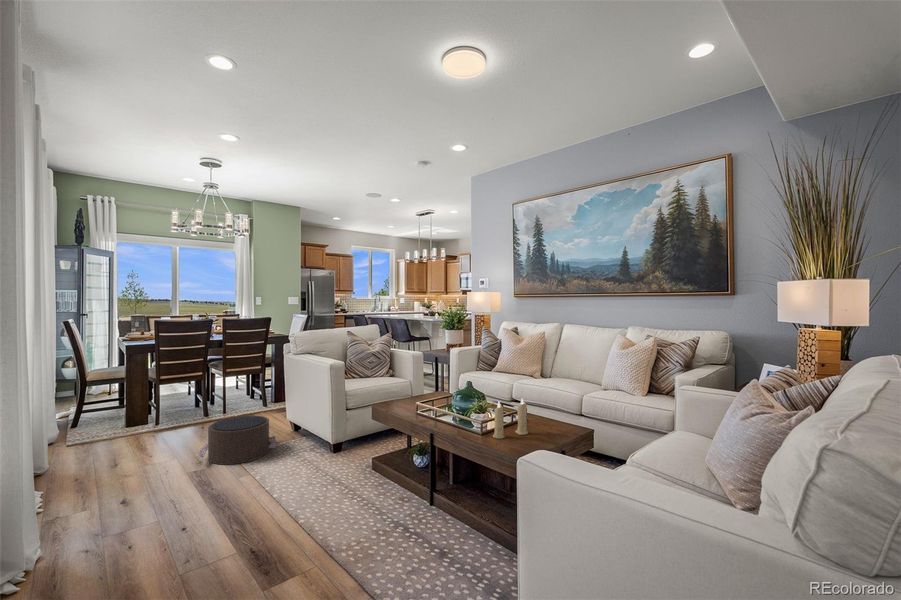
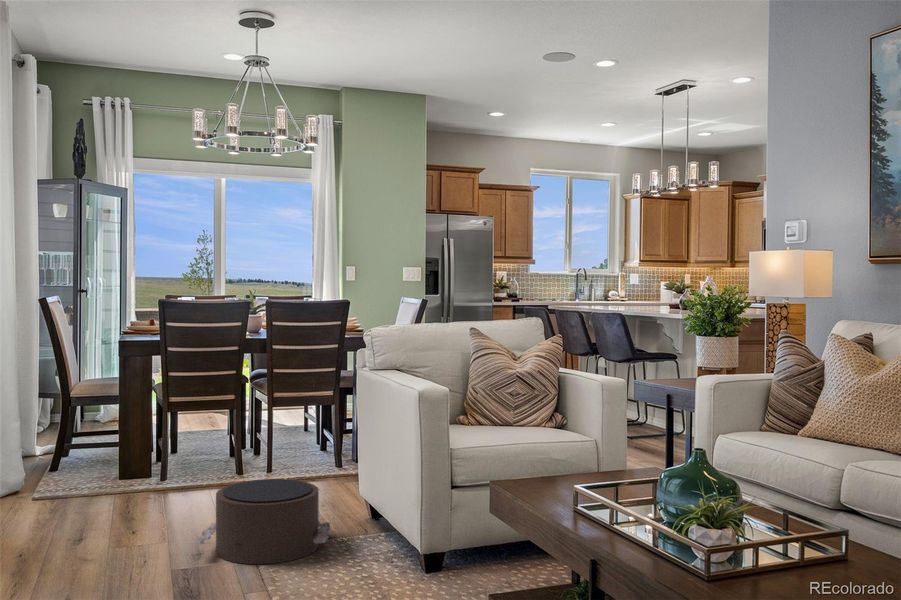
candle: present [493,399,528,439] -> none [715,492,809,585]

